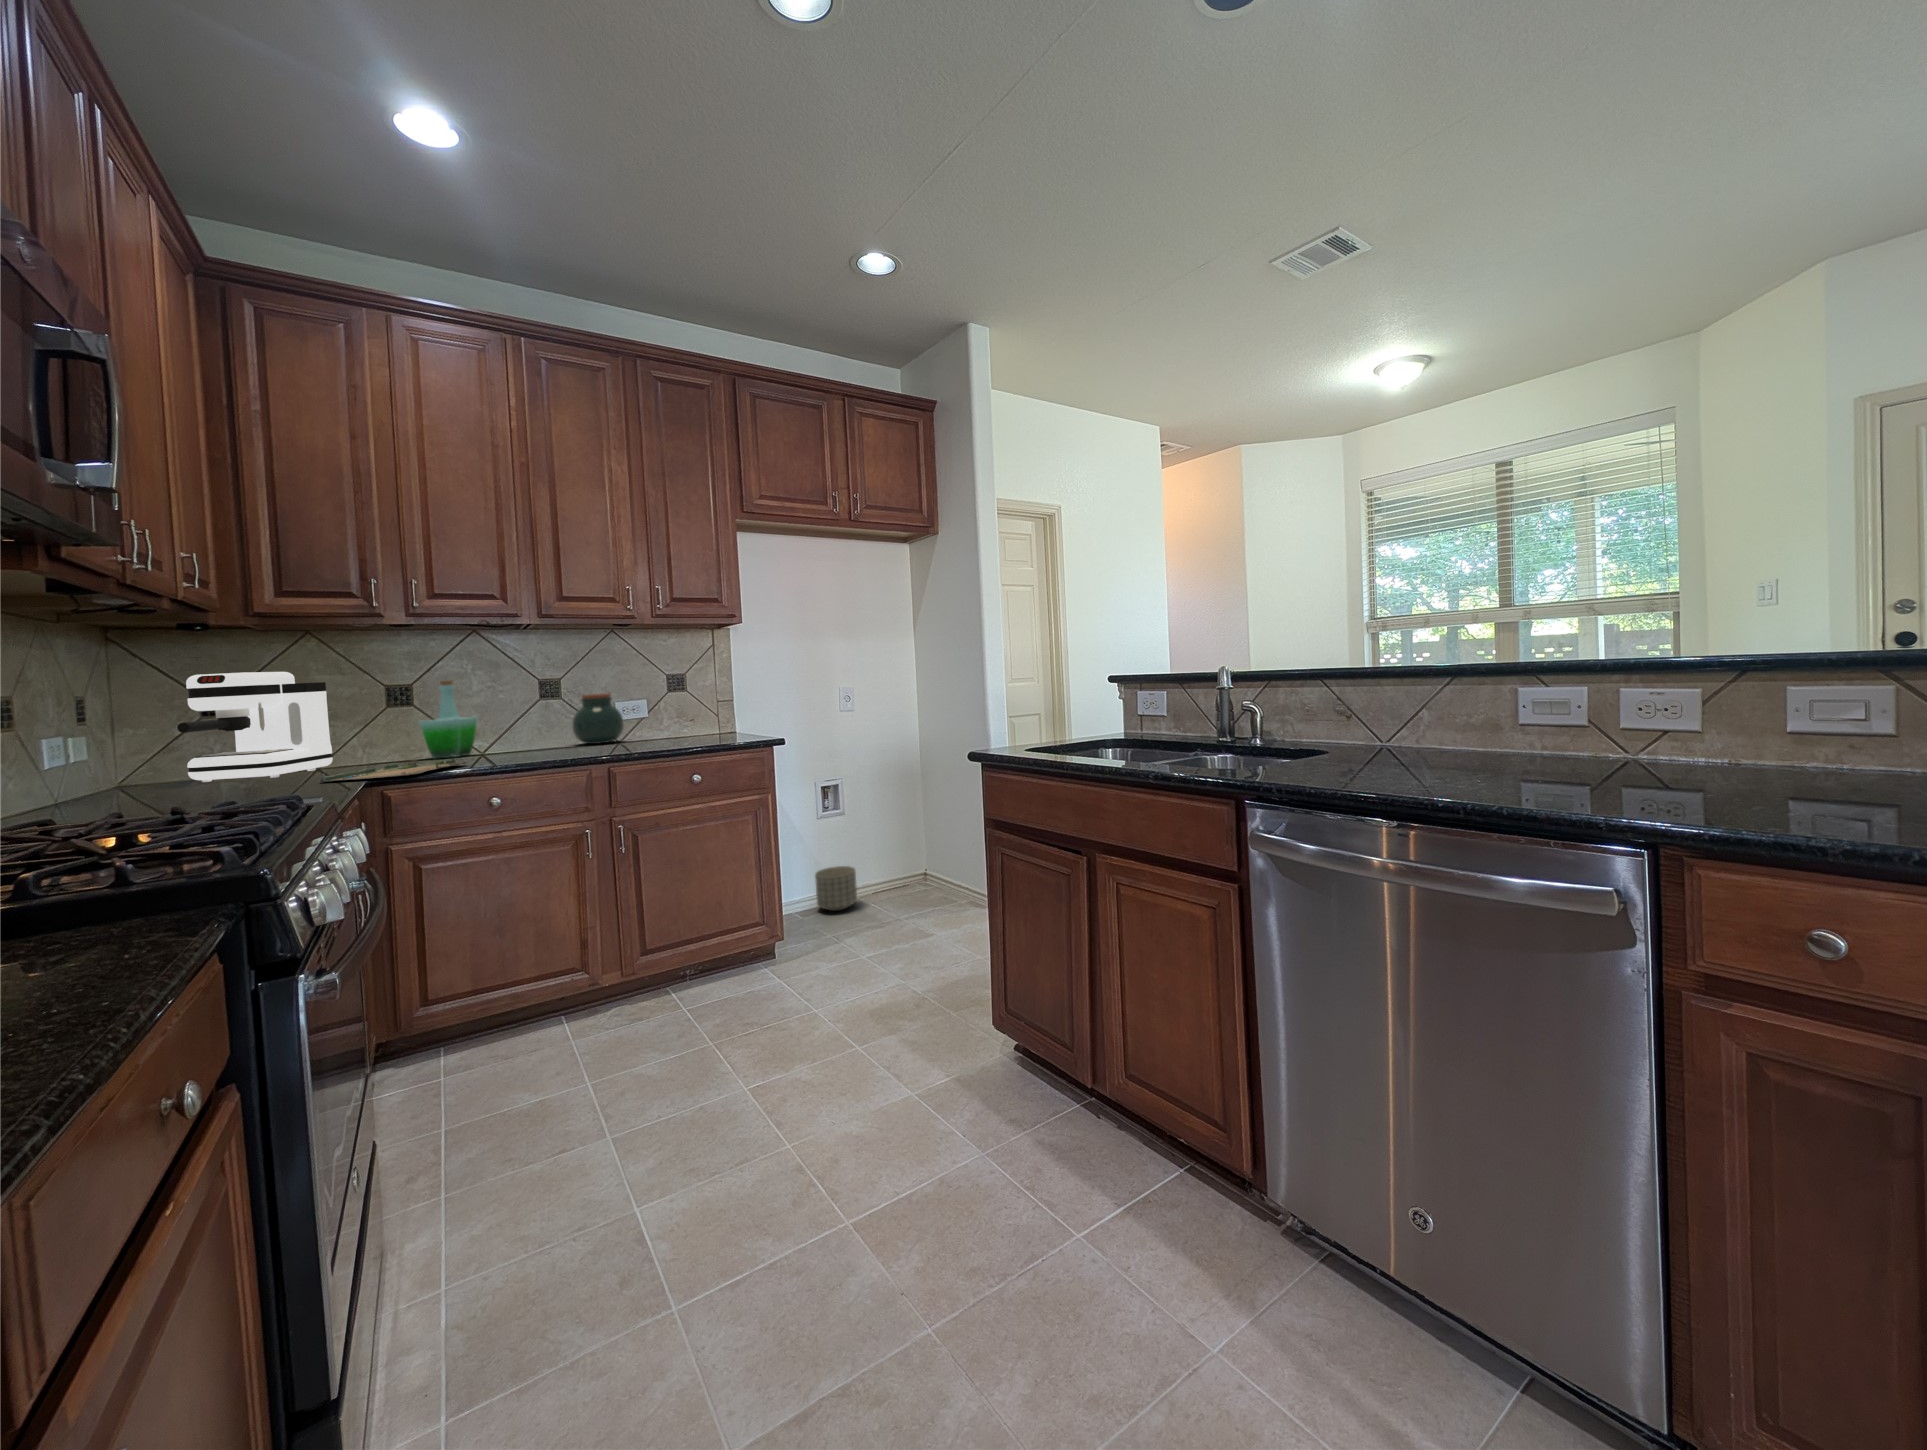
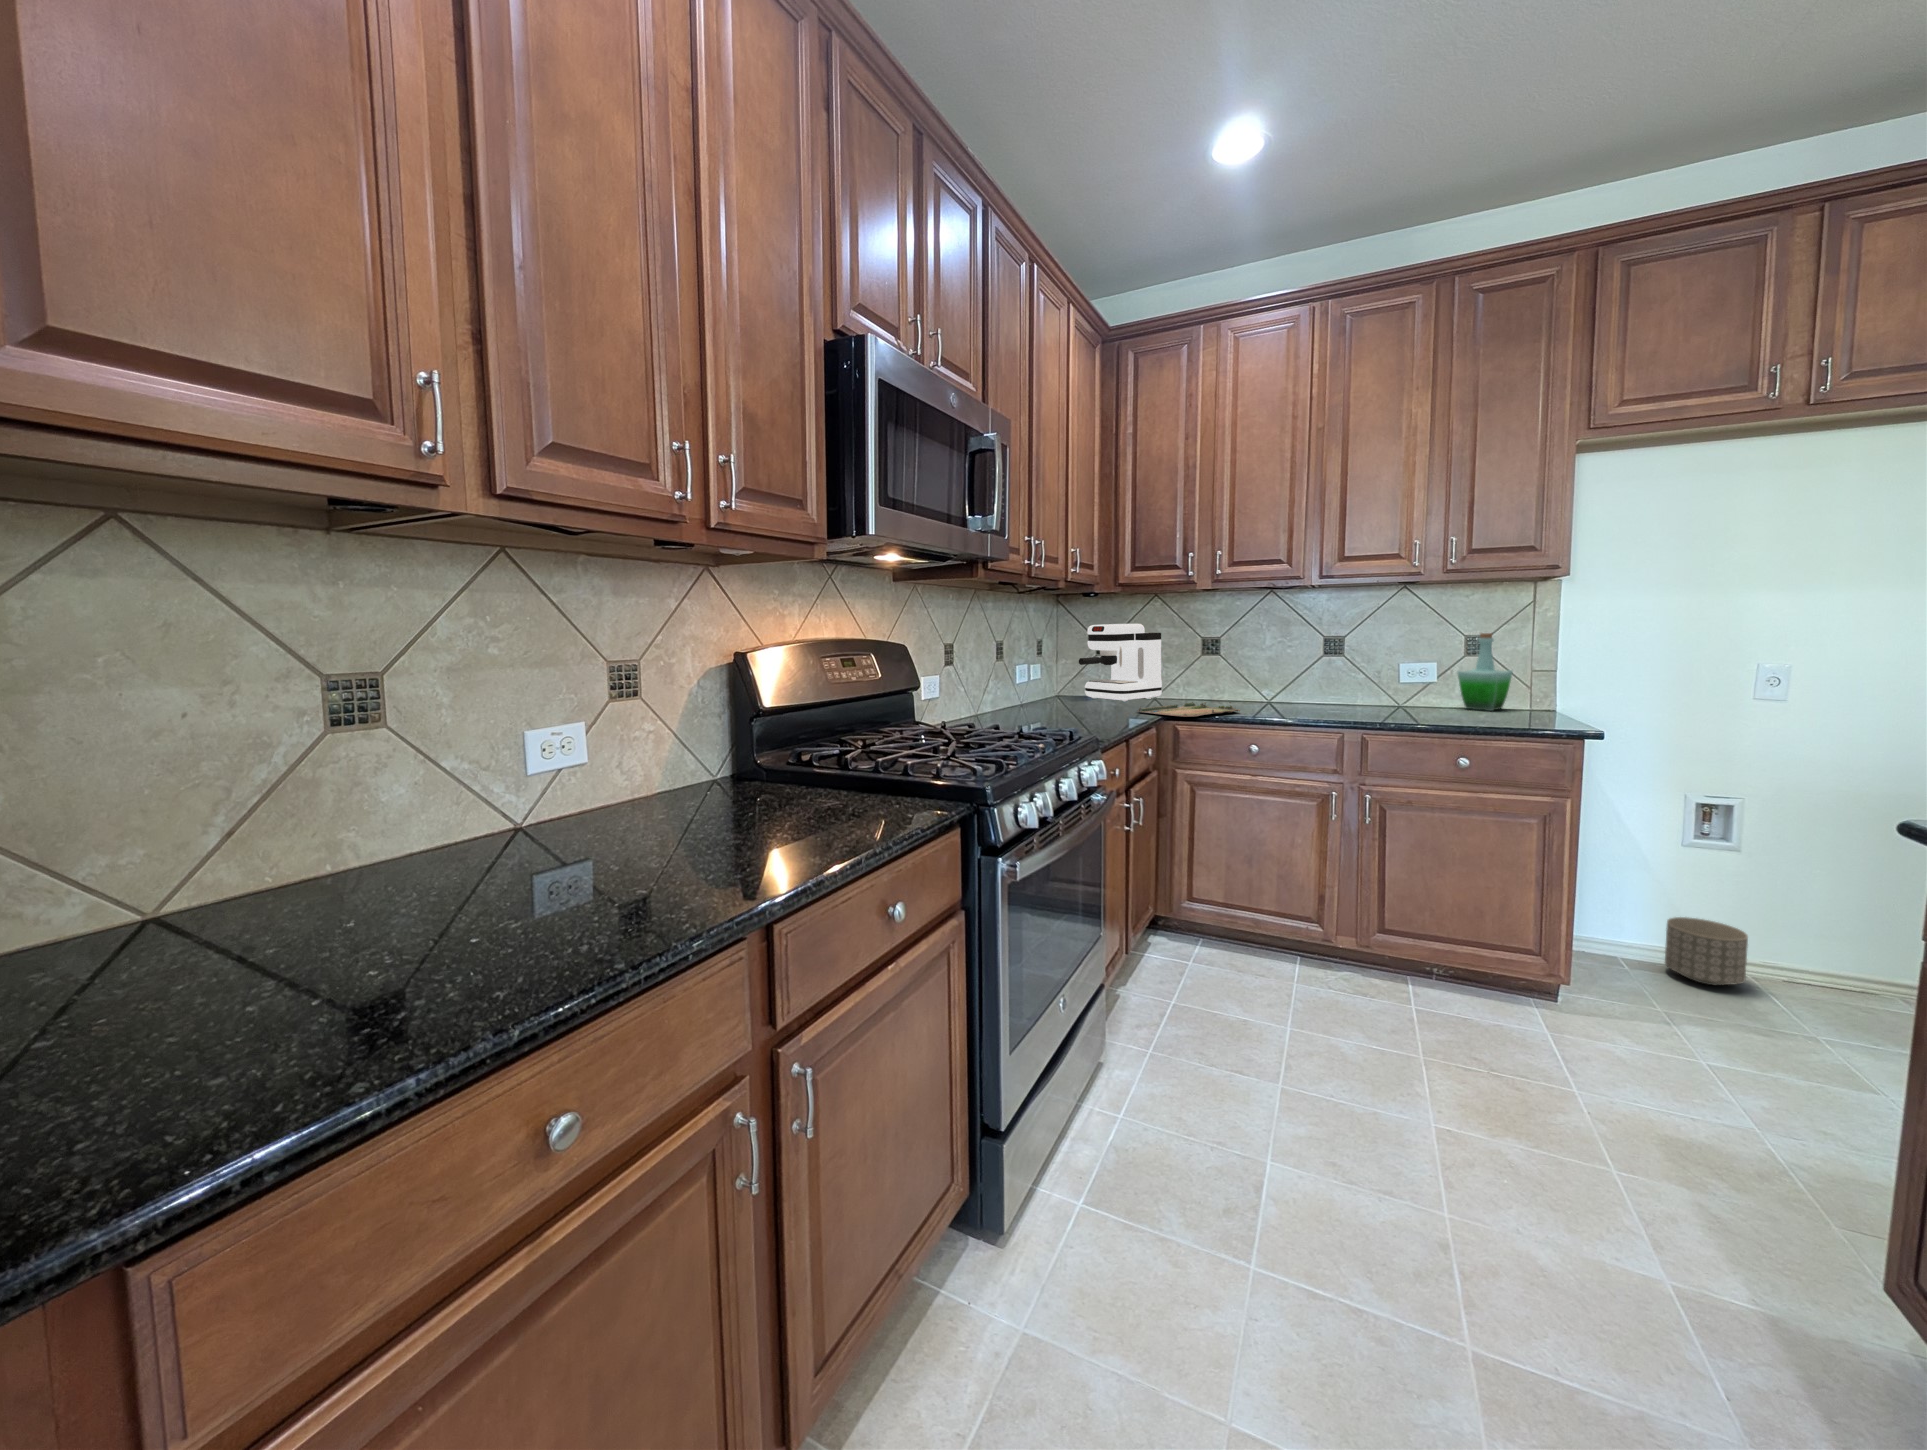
bottle: present [420,681,477,758] -> present [1458,633,1513,711]
jar: present [572,693,624,744] -> none [1351,653,1405,705]

